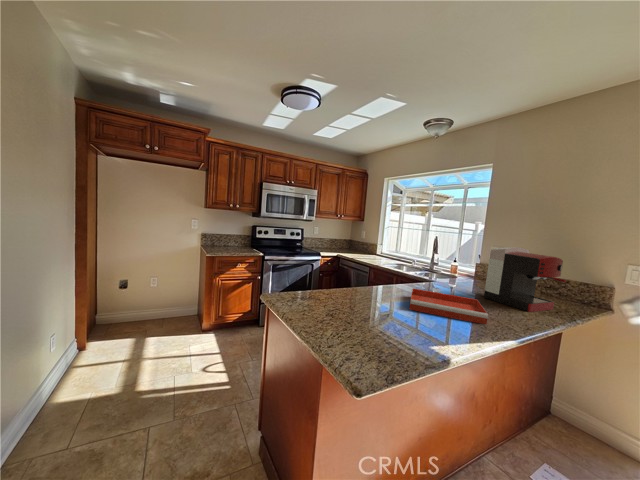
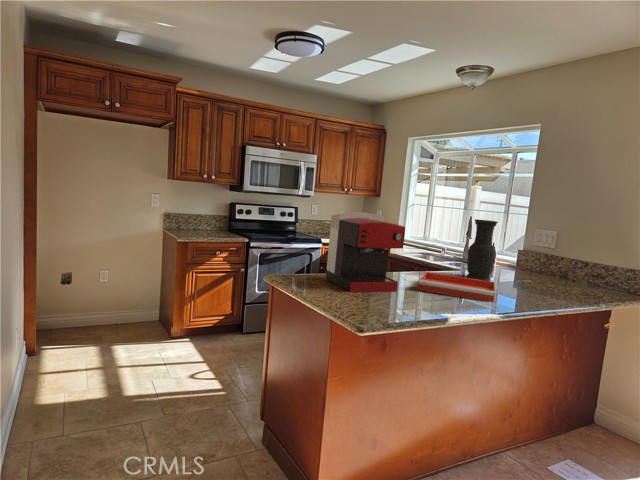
vase: none [442,241,470,294] -> present [467,219,498,281]
coffee maker: present [484,247,566,312] -> present [326,212,405,292]

